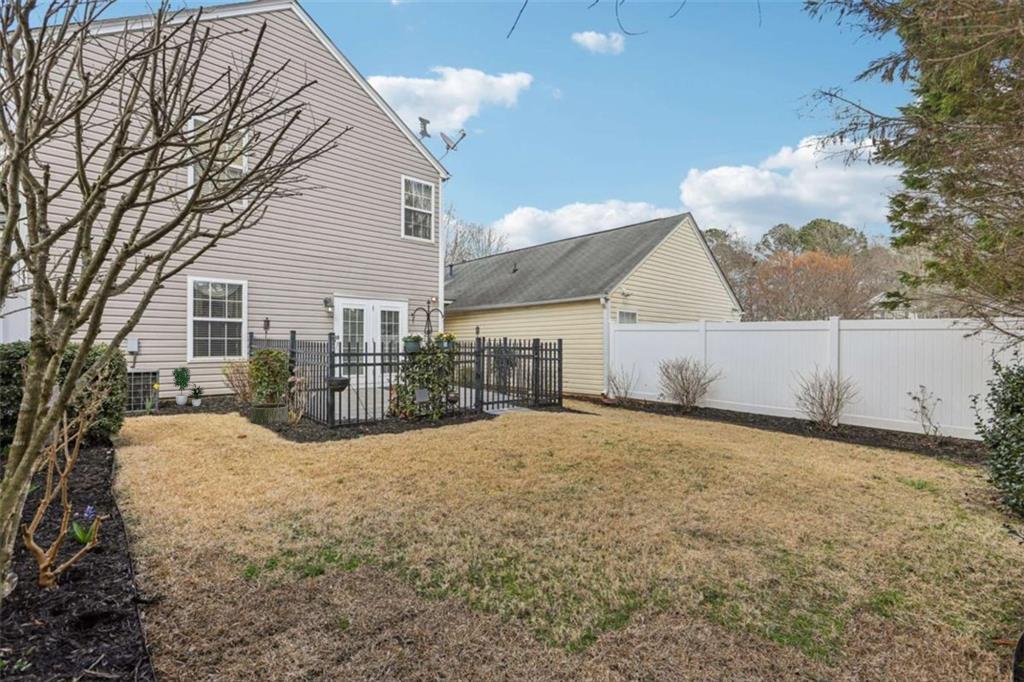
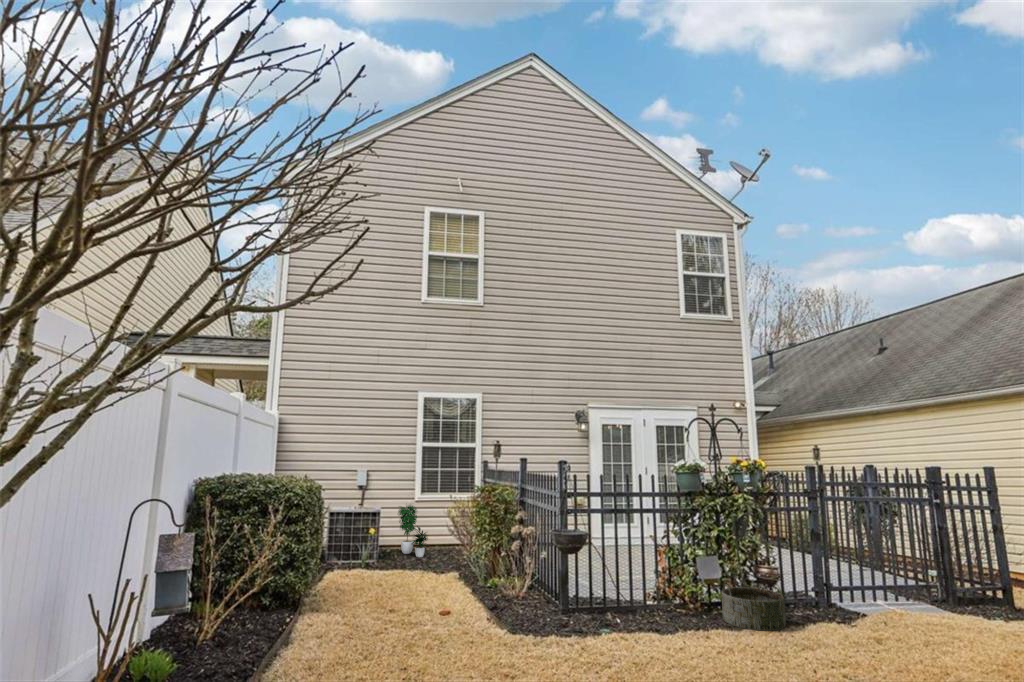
basket: present [251,399,288,424] -> present [722,584,786,631]

